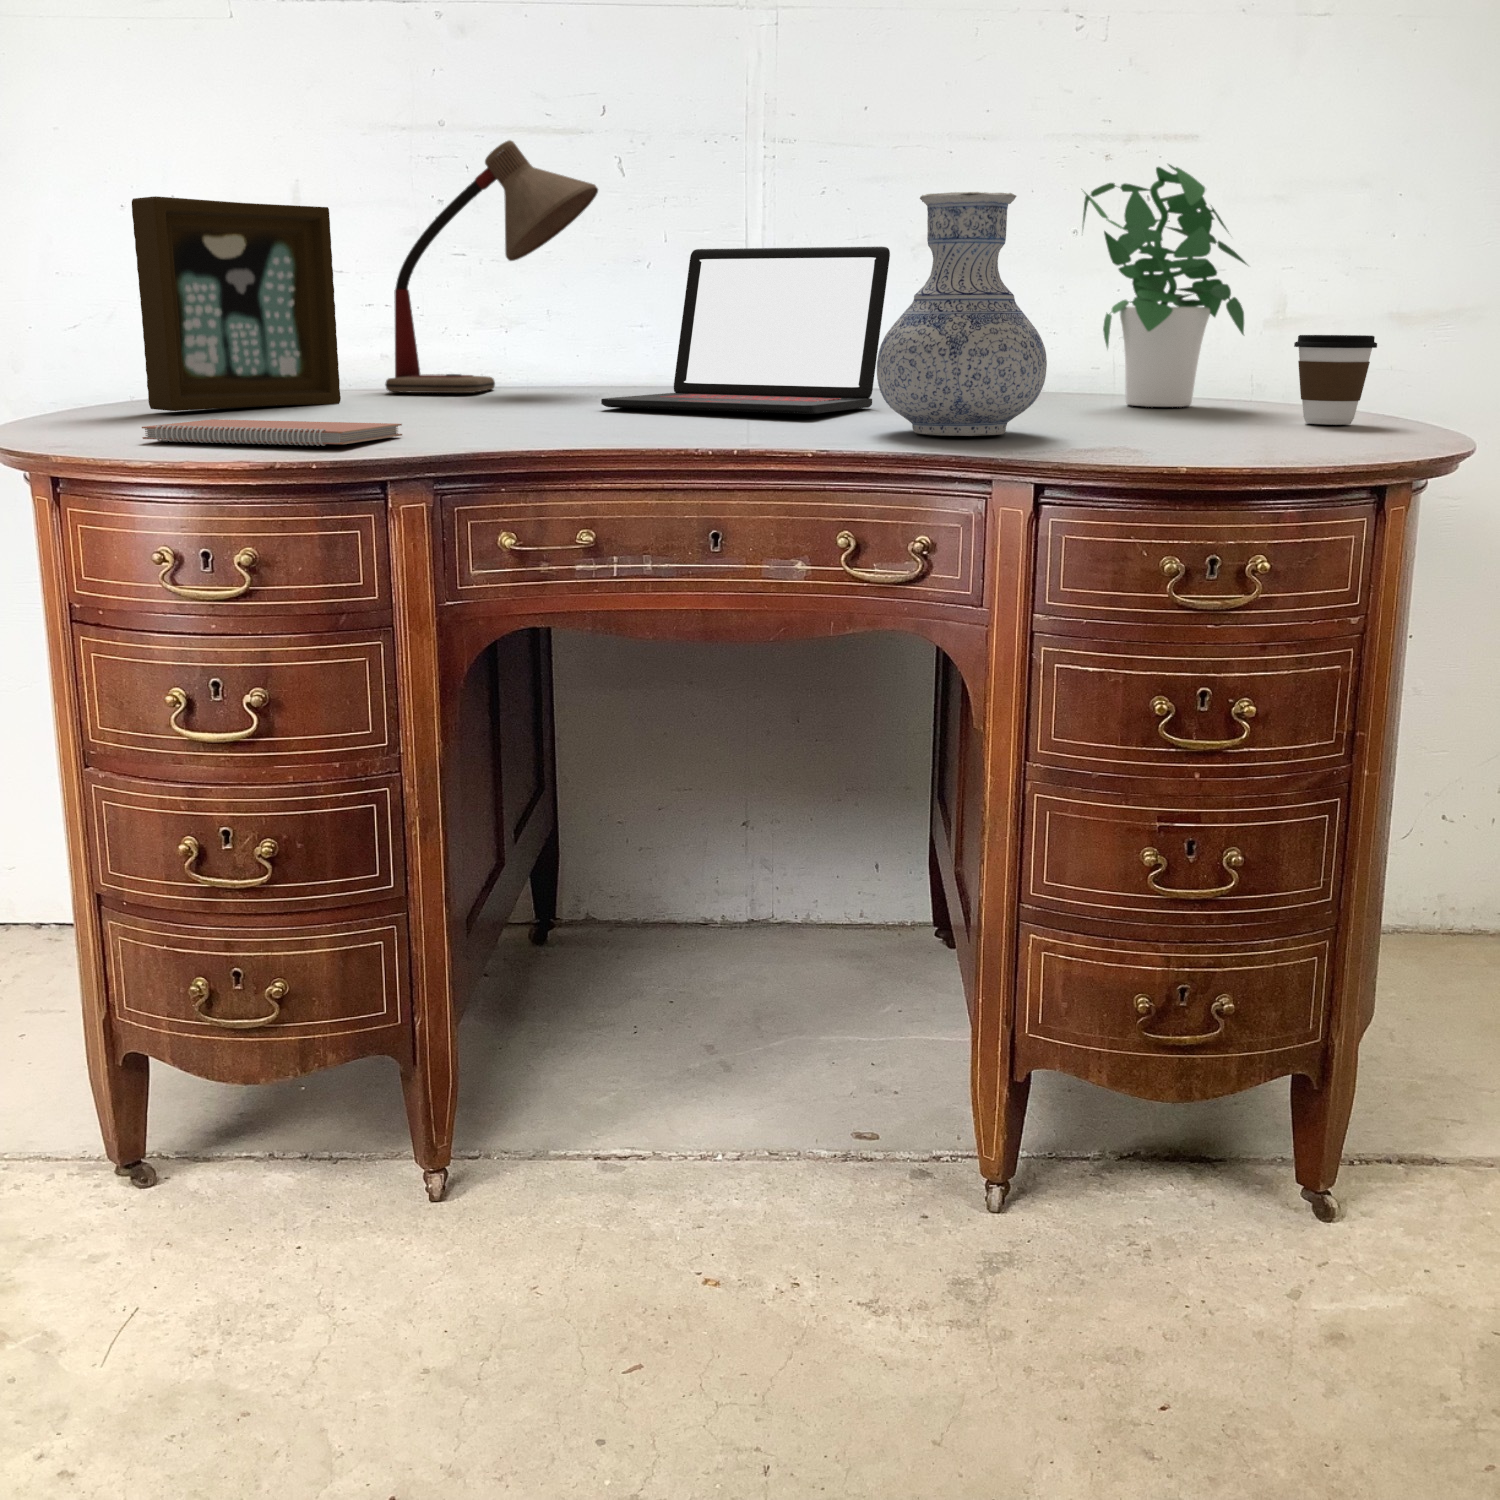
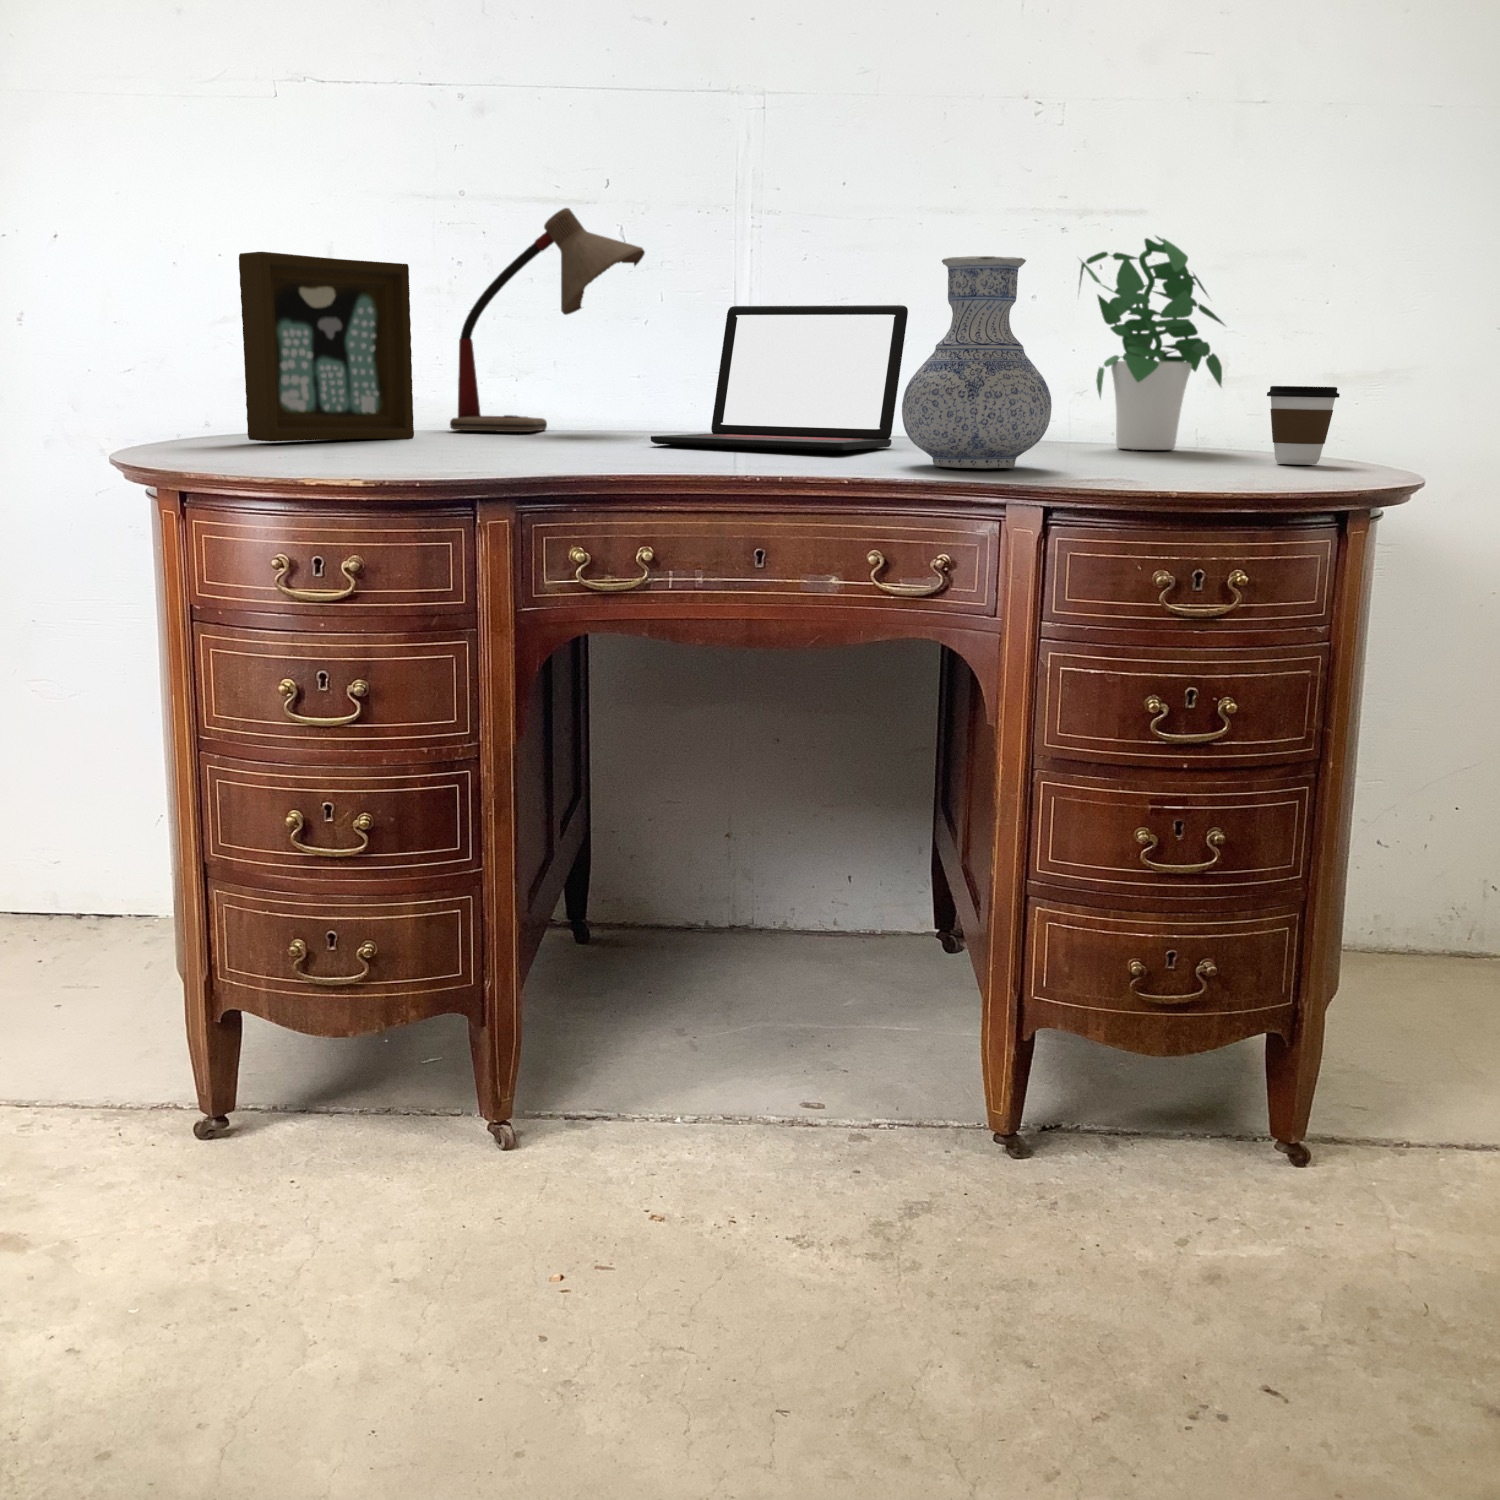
notebook: present [142,419,402,446] -> none [259,447,485,467]

